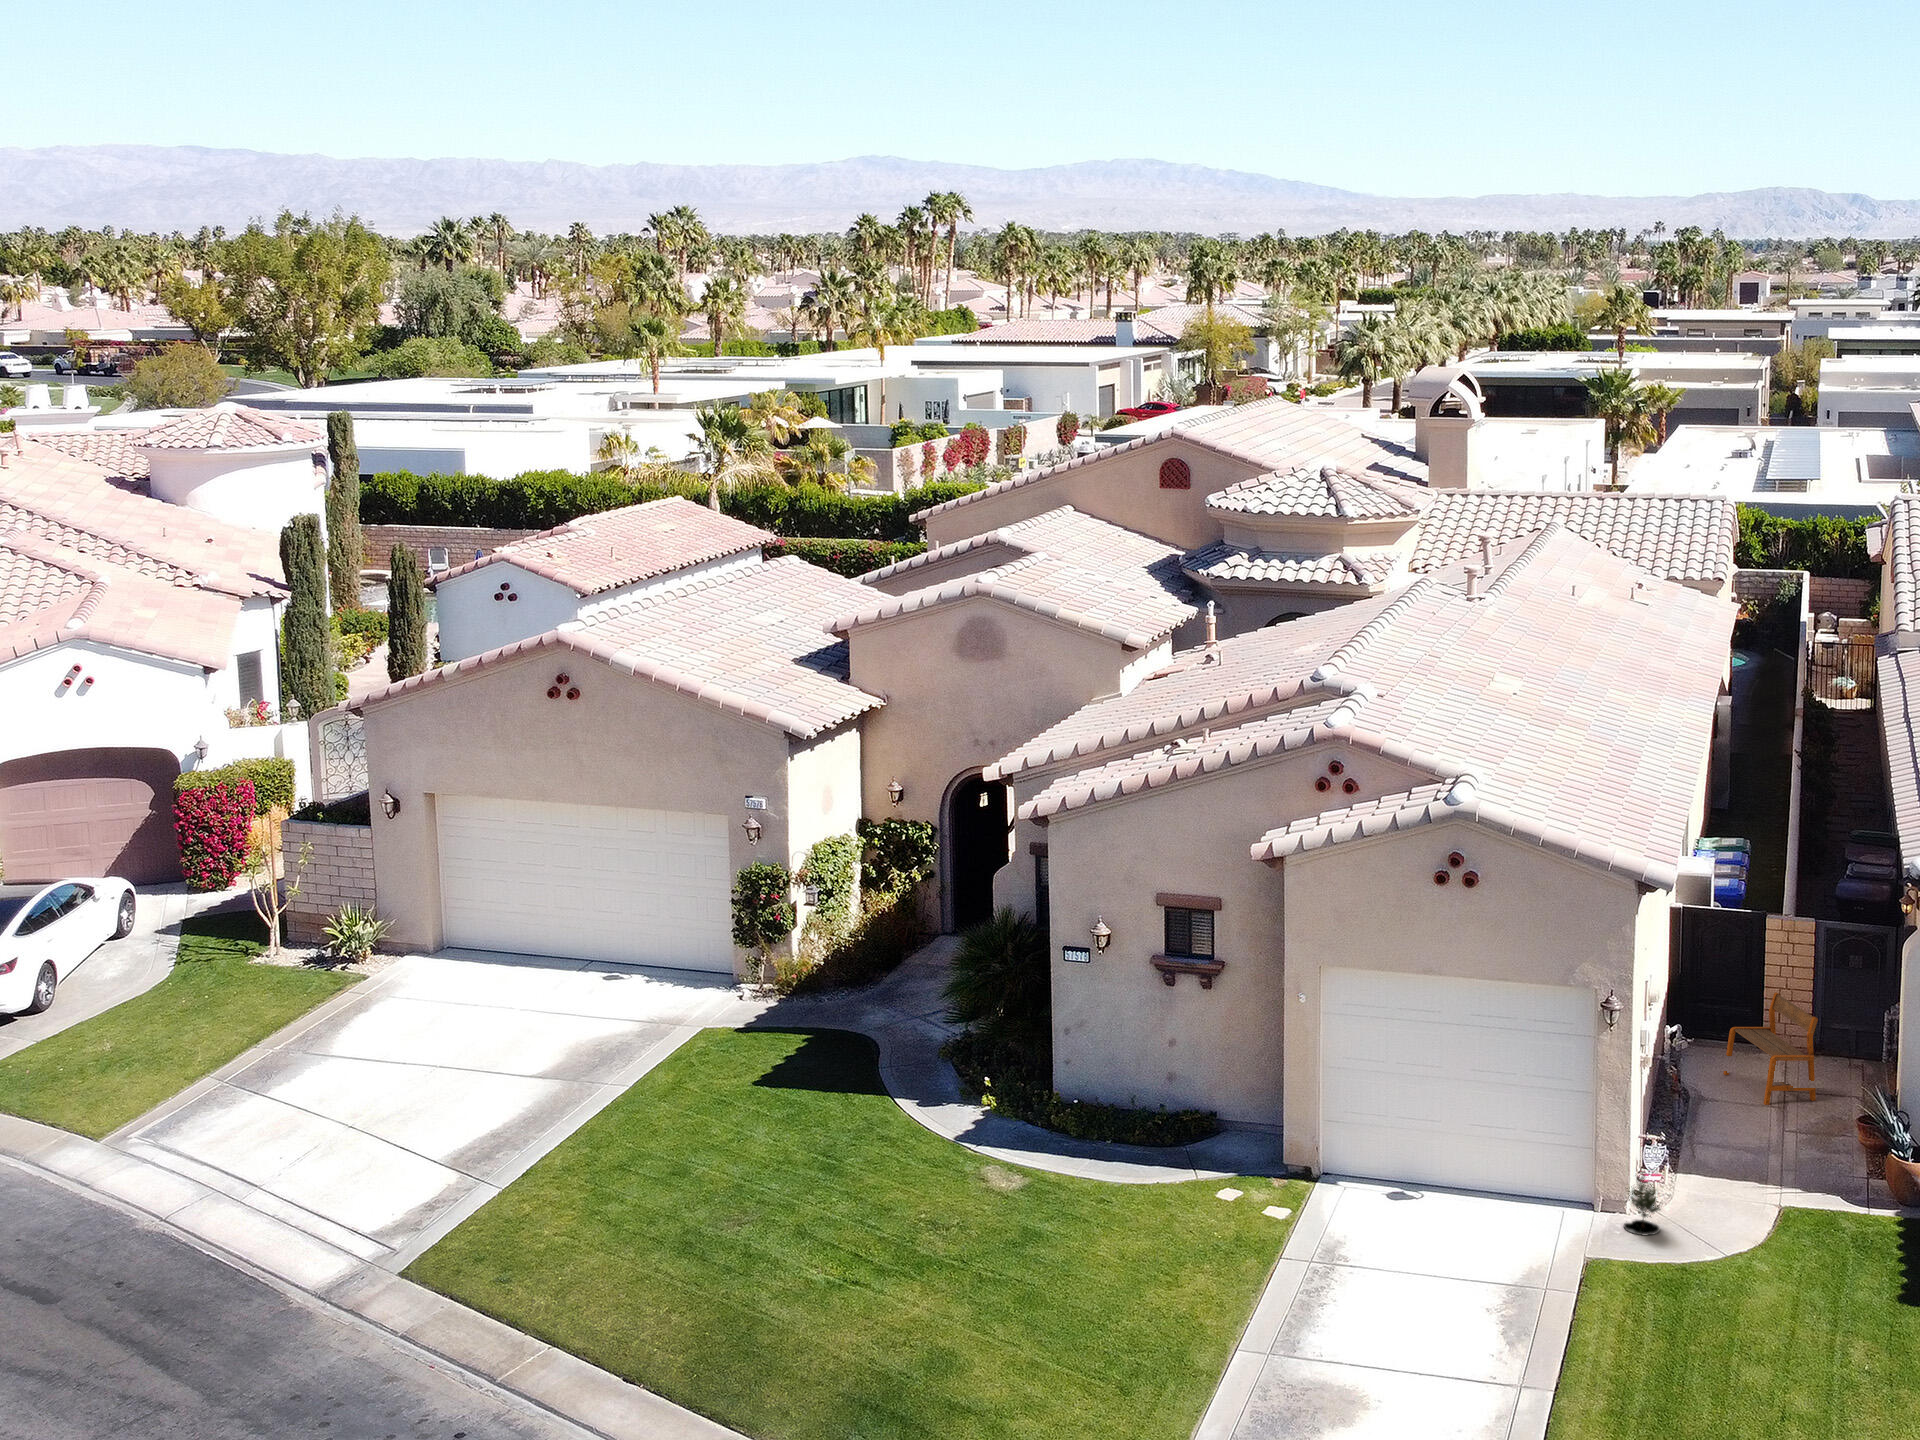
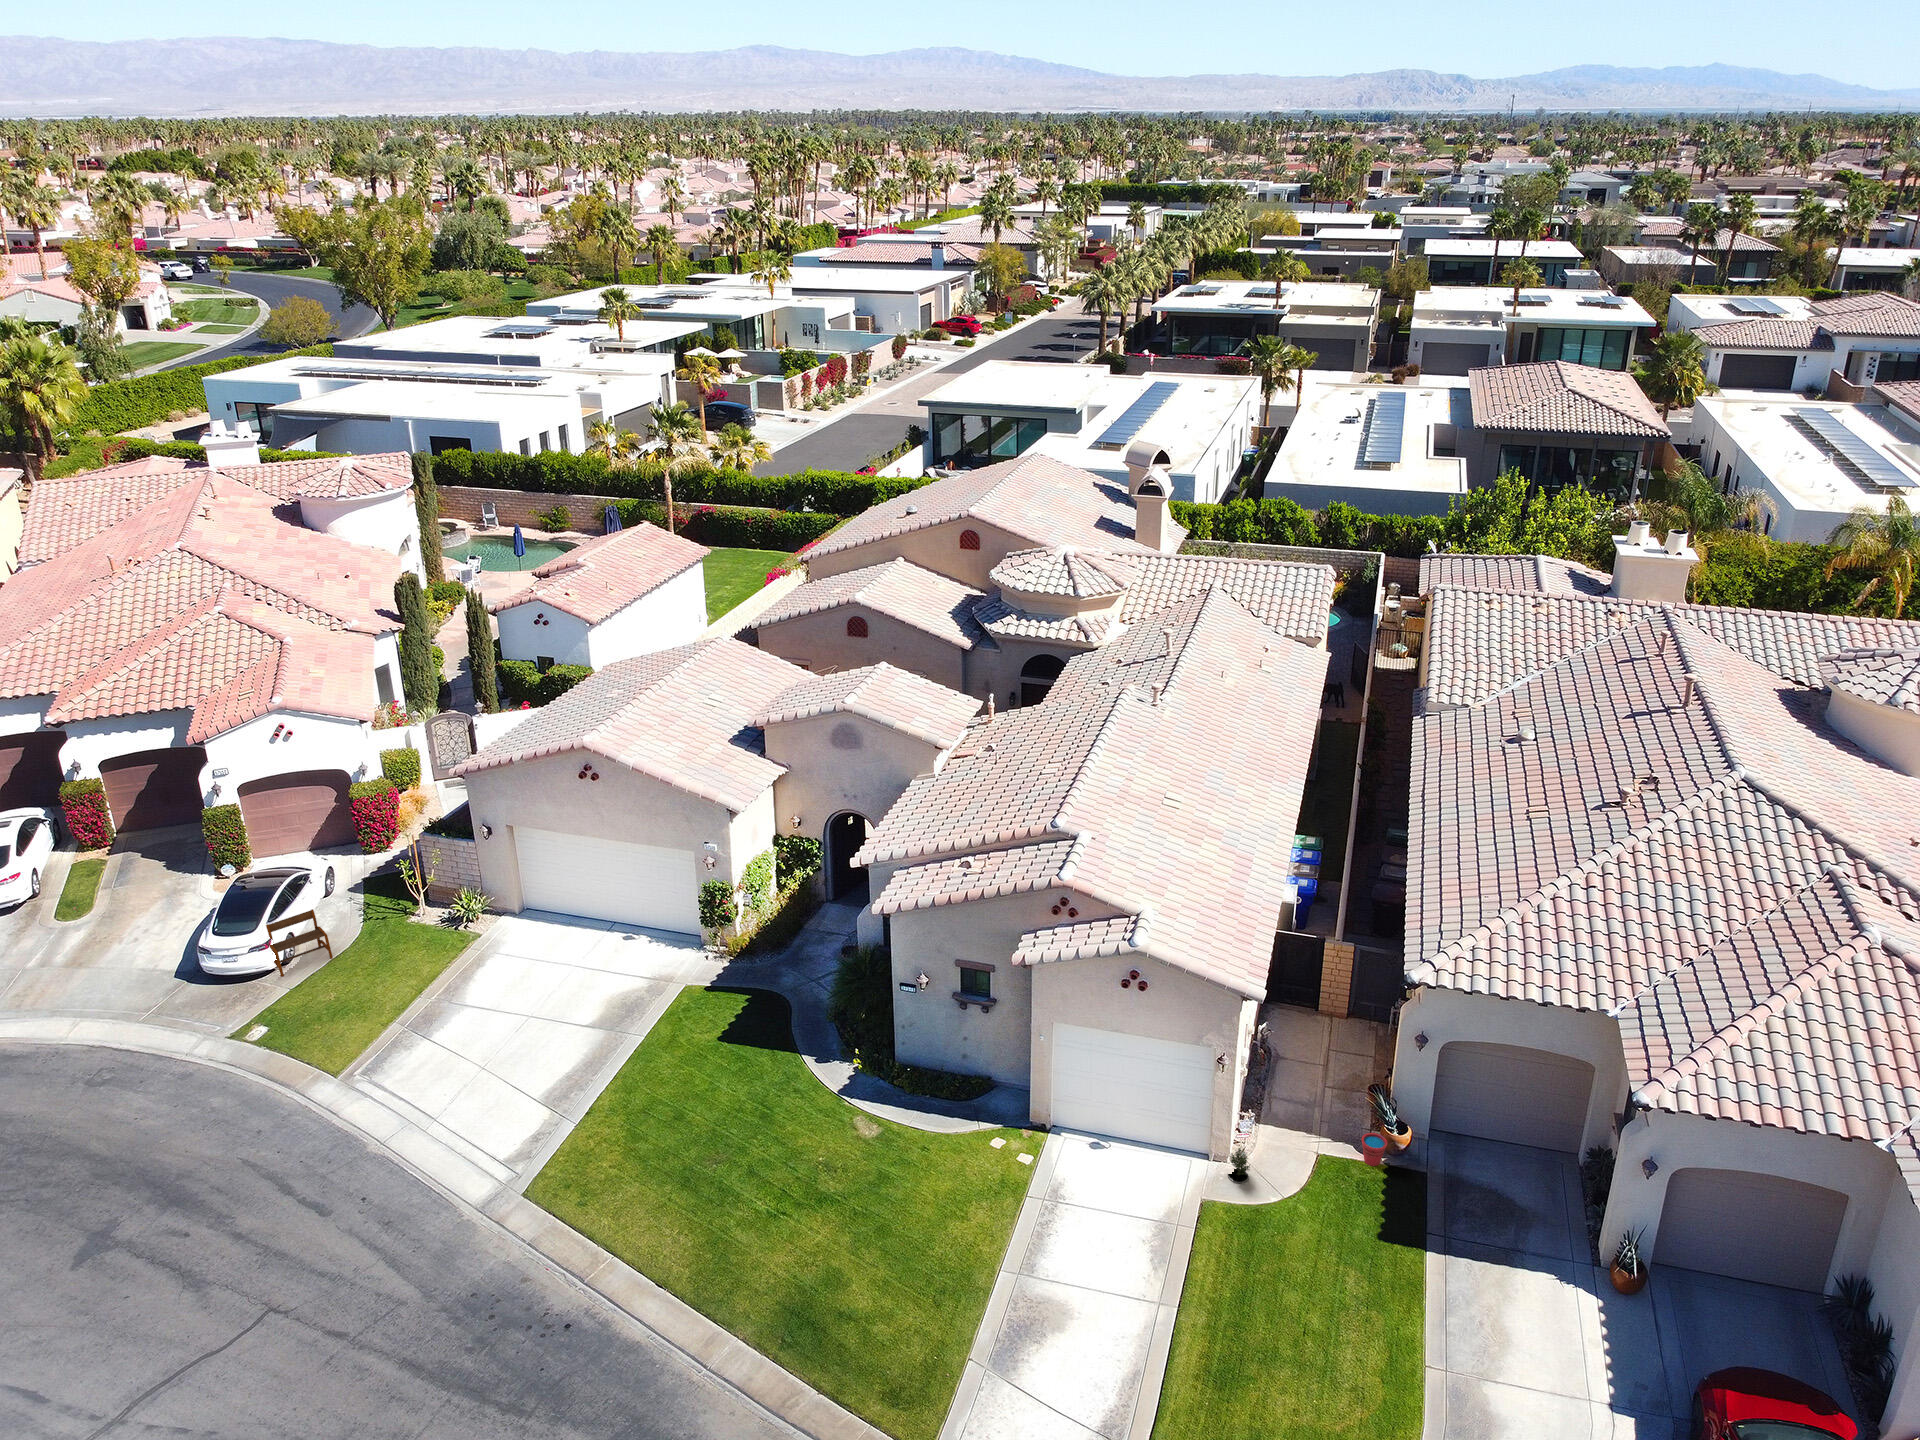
bench: present [1723,992,1818,1105] -> present [266,909,333,976]
bucket: none [1853,1172,1899,1225] -> present [1362,1133,1387,1166]

